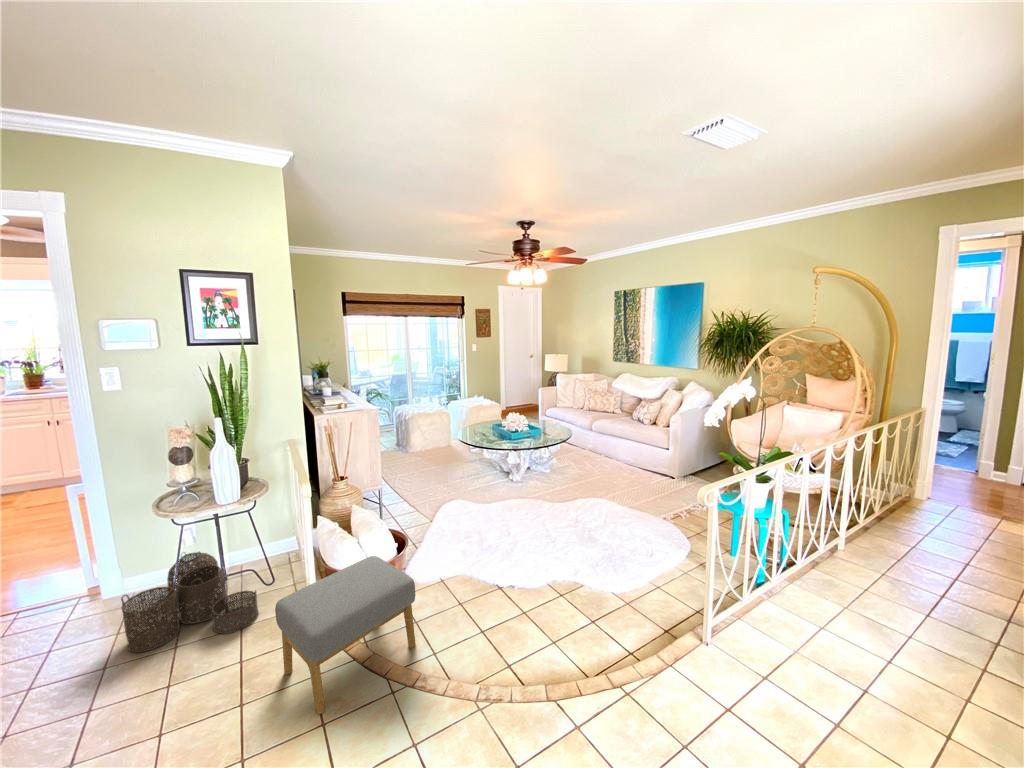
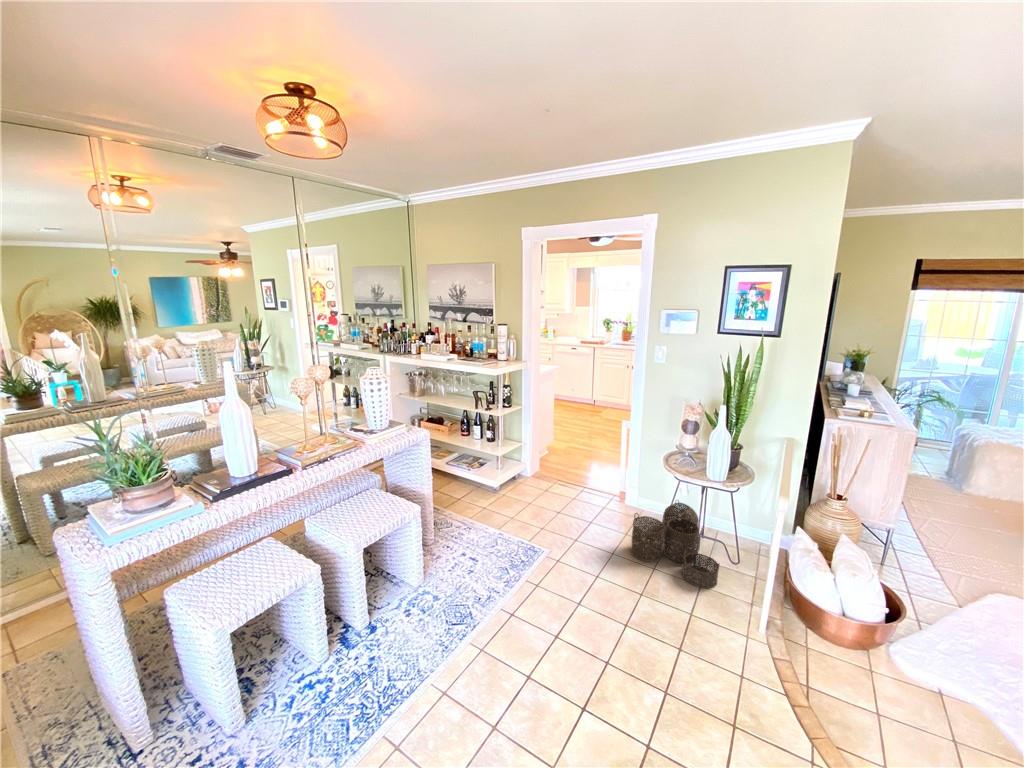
footstool: present [275,556,416,715] -> none [721,589,887,741]

